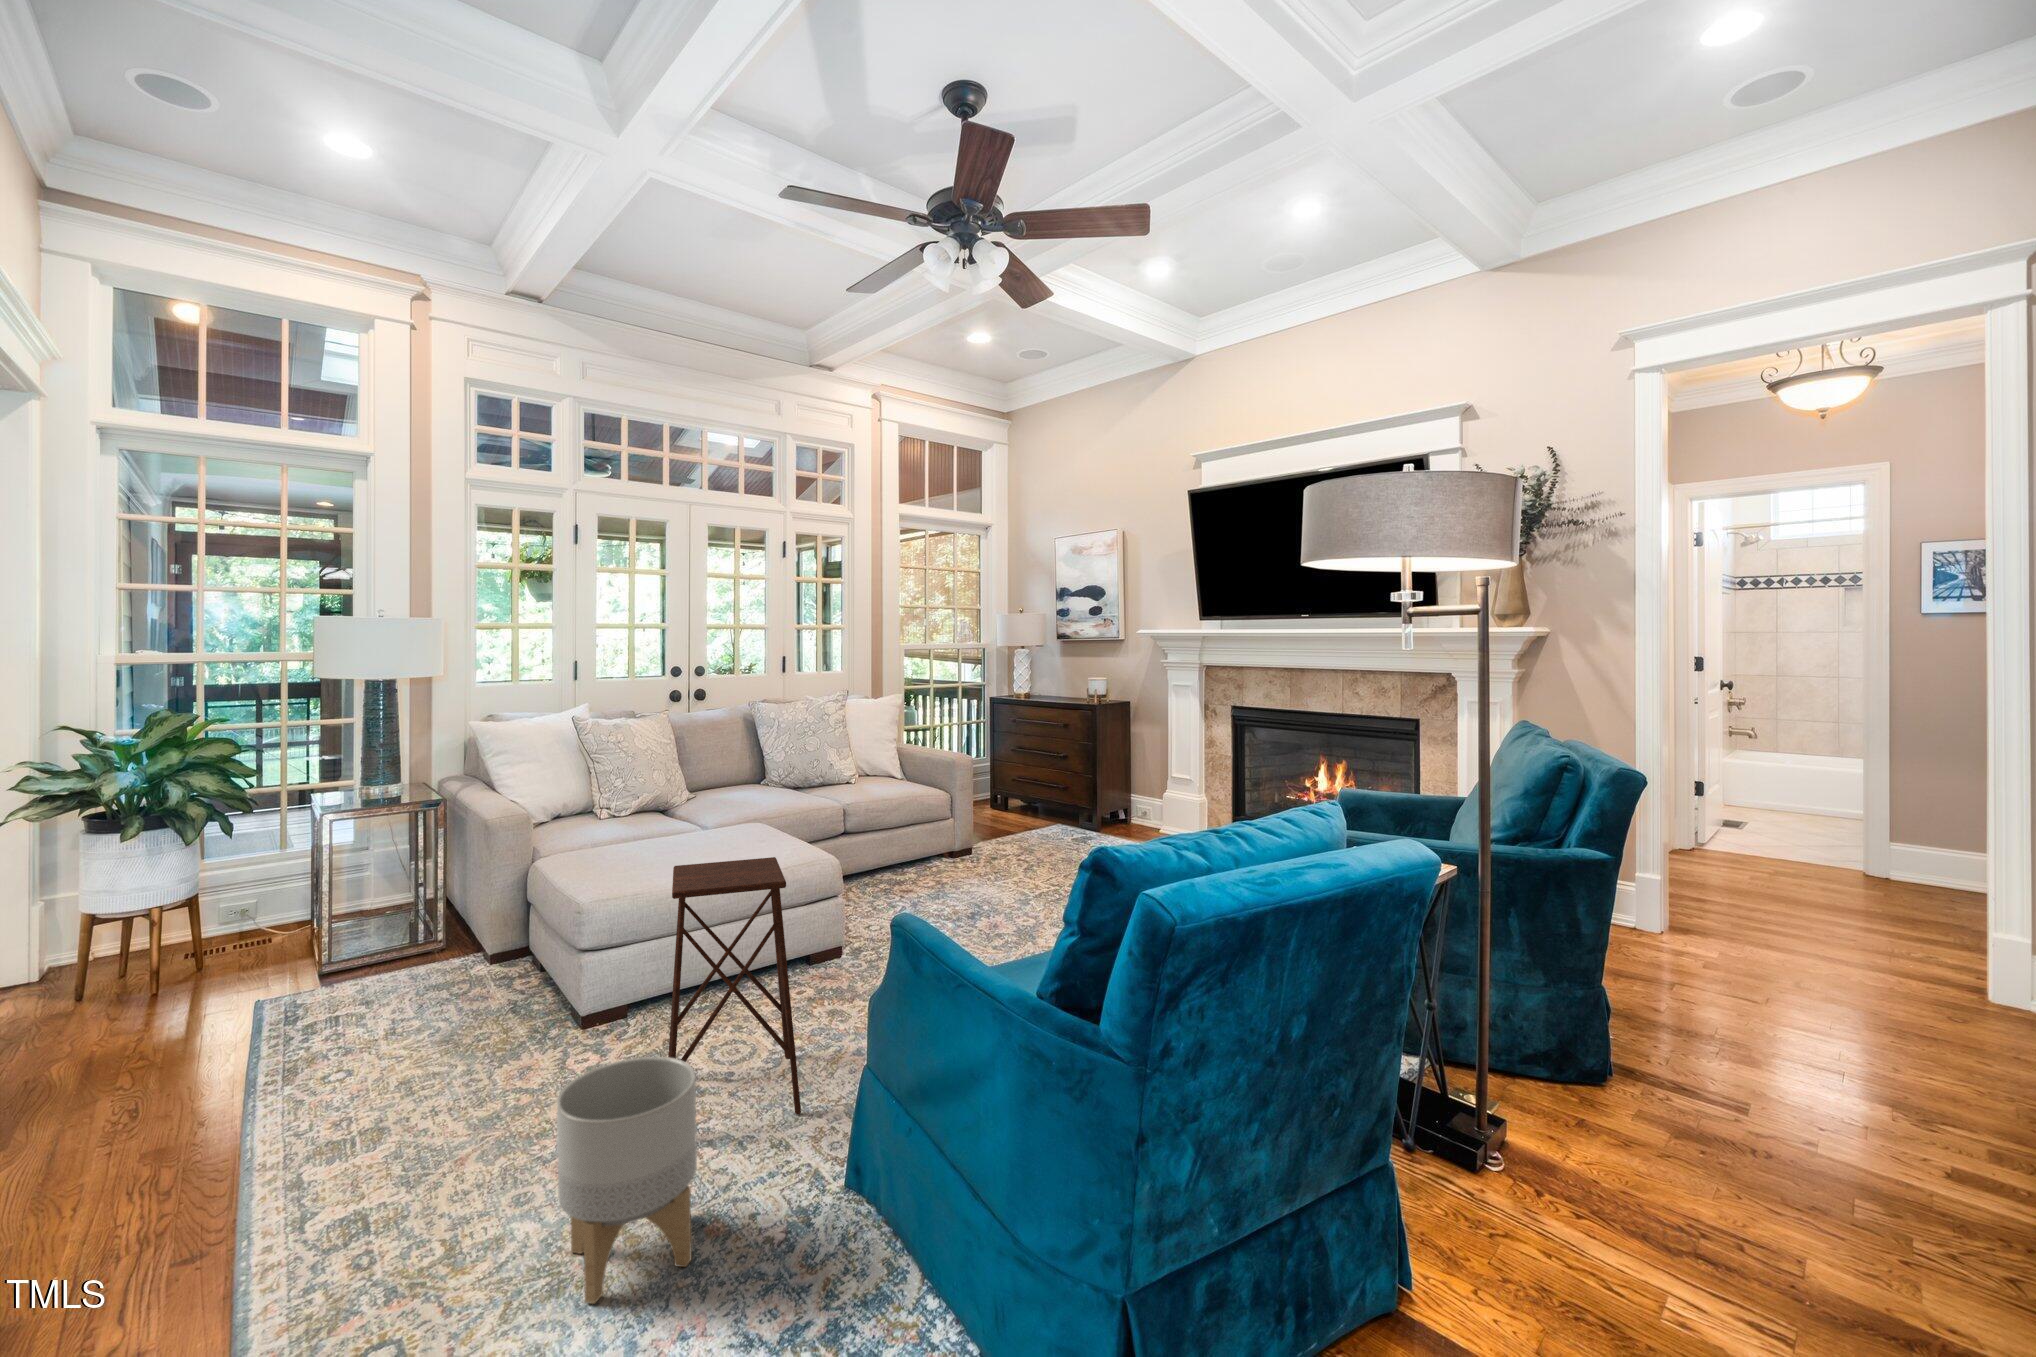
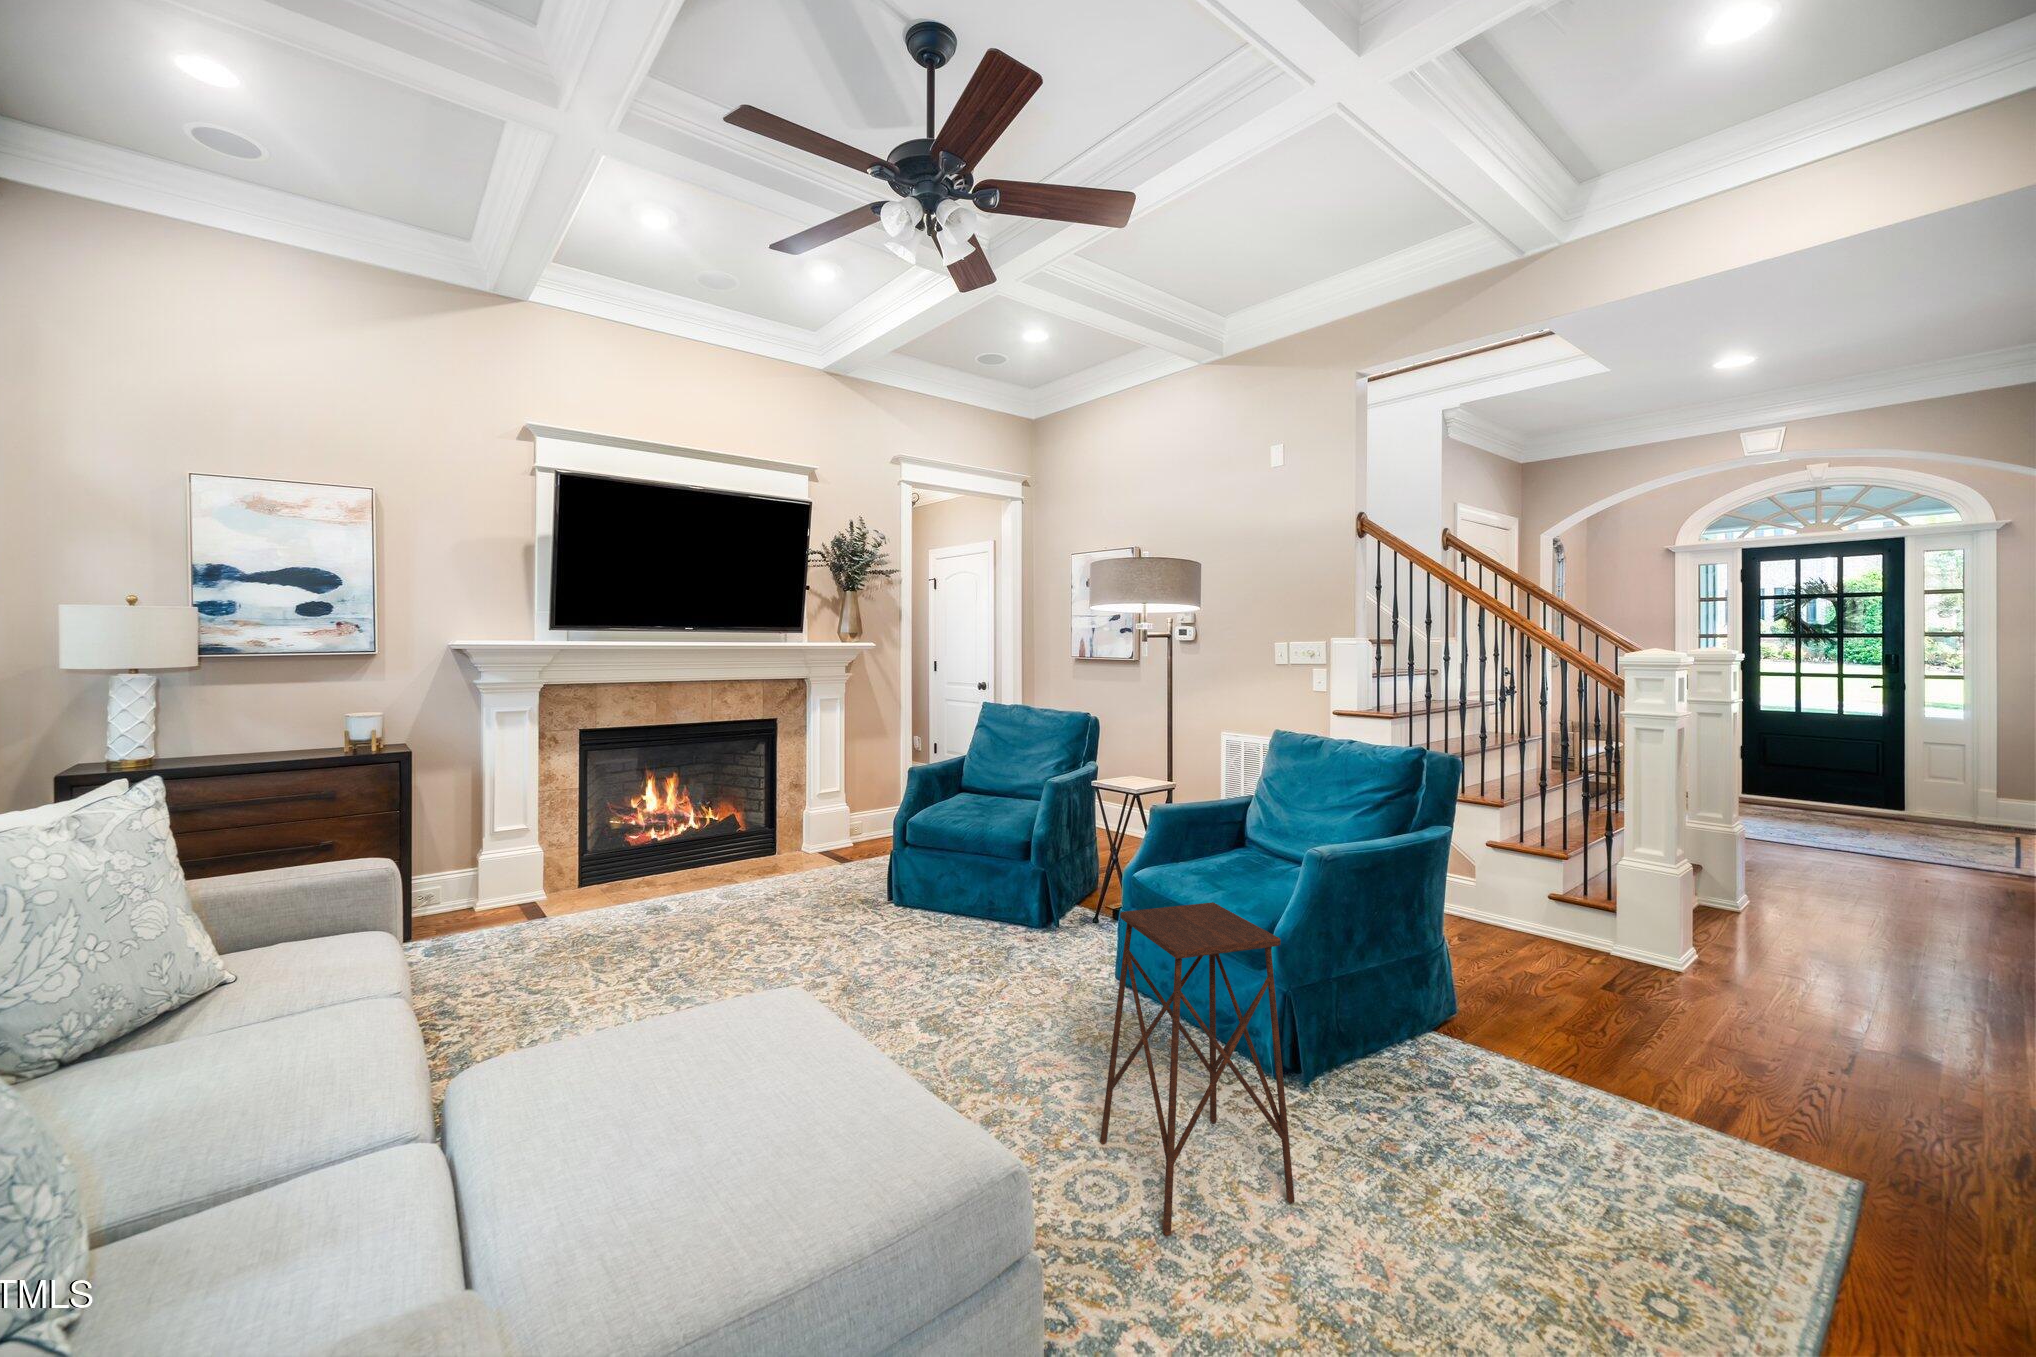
planter: present [557,1057,697,1304] -> none [1390,1018,1516,1226]

